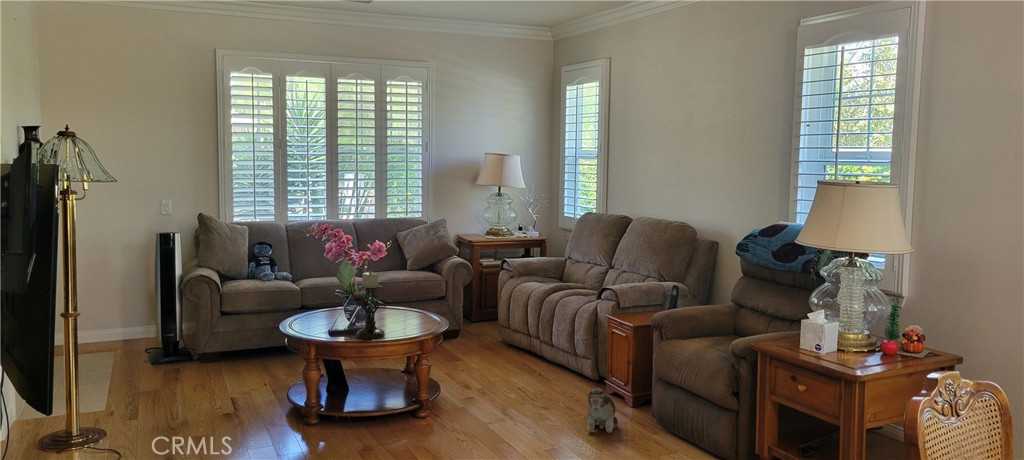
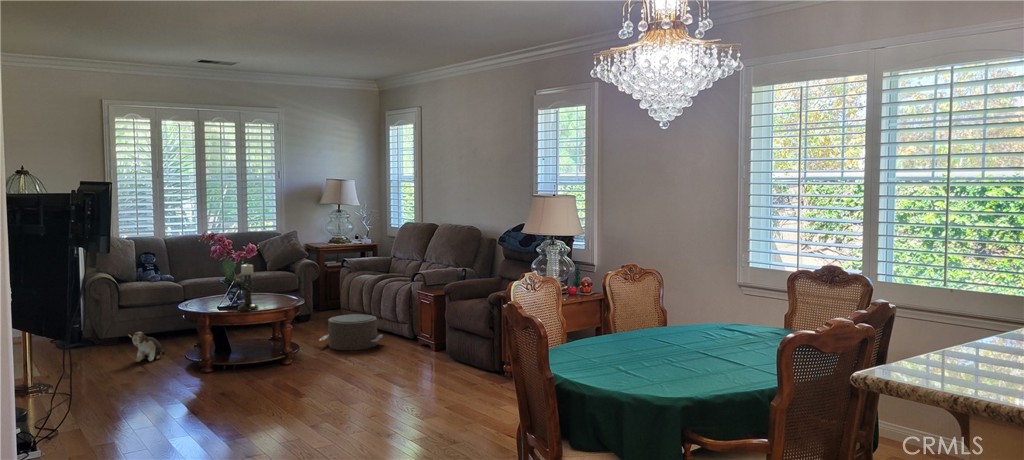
pouf: none [467,341,556,395] -> present [319,314,383,350]
plush toy: present [585,388,618,433] -> present [129,332,165,362]

